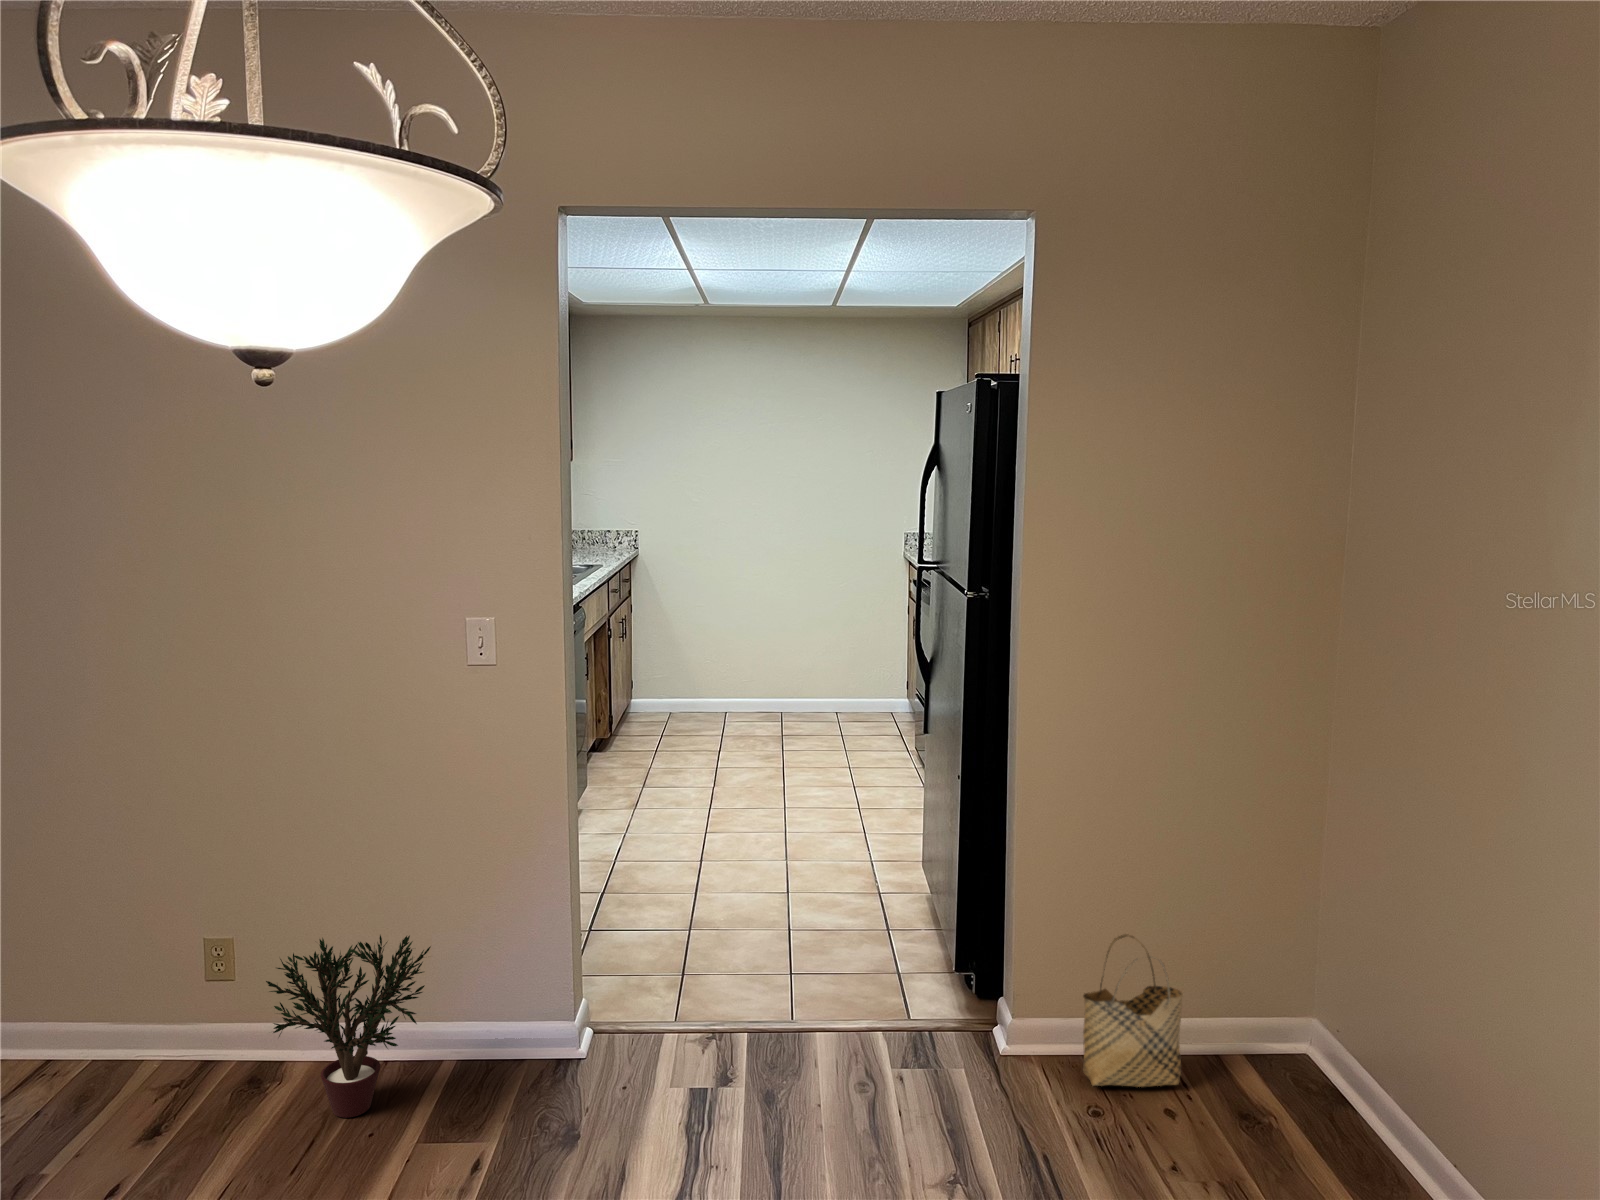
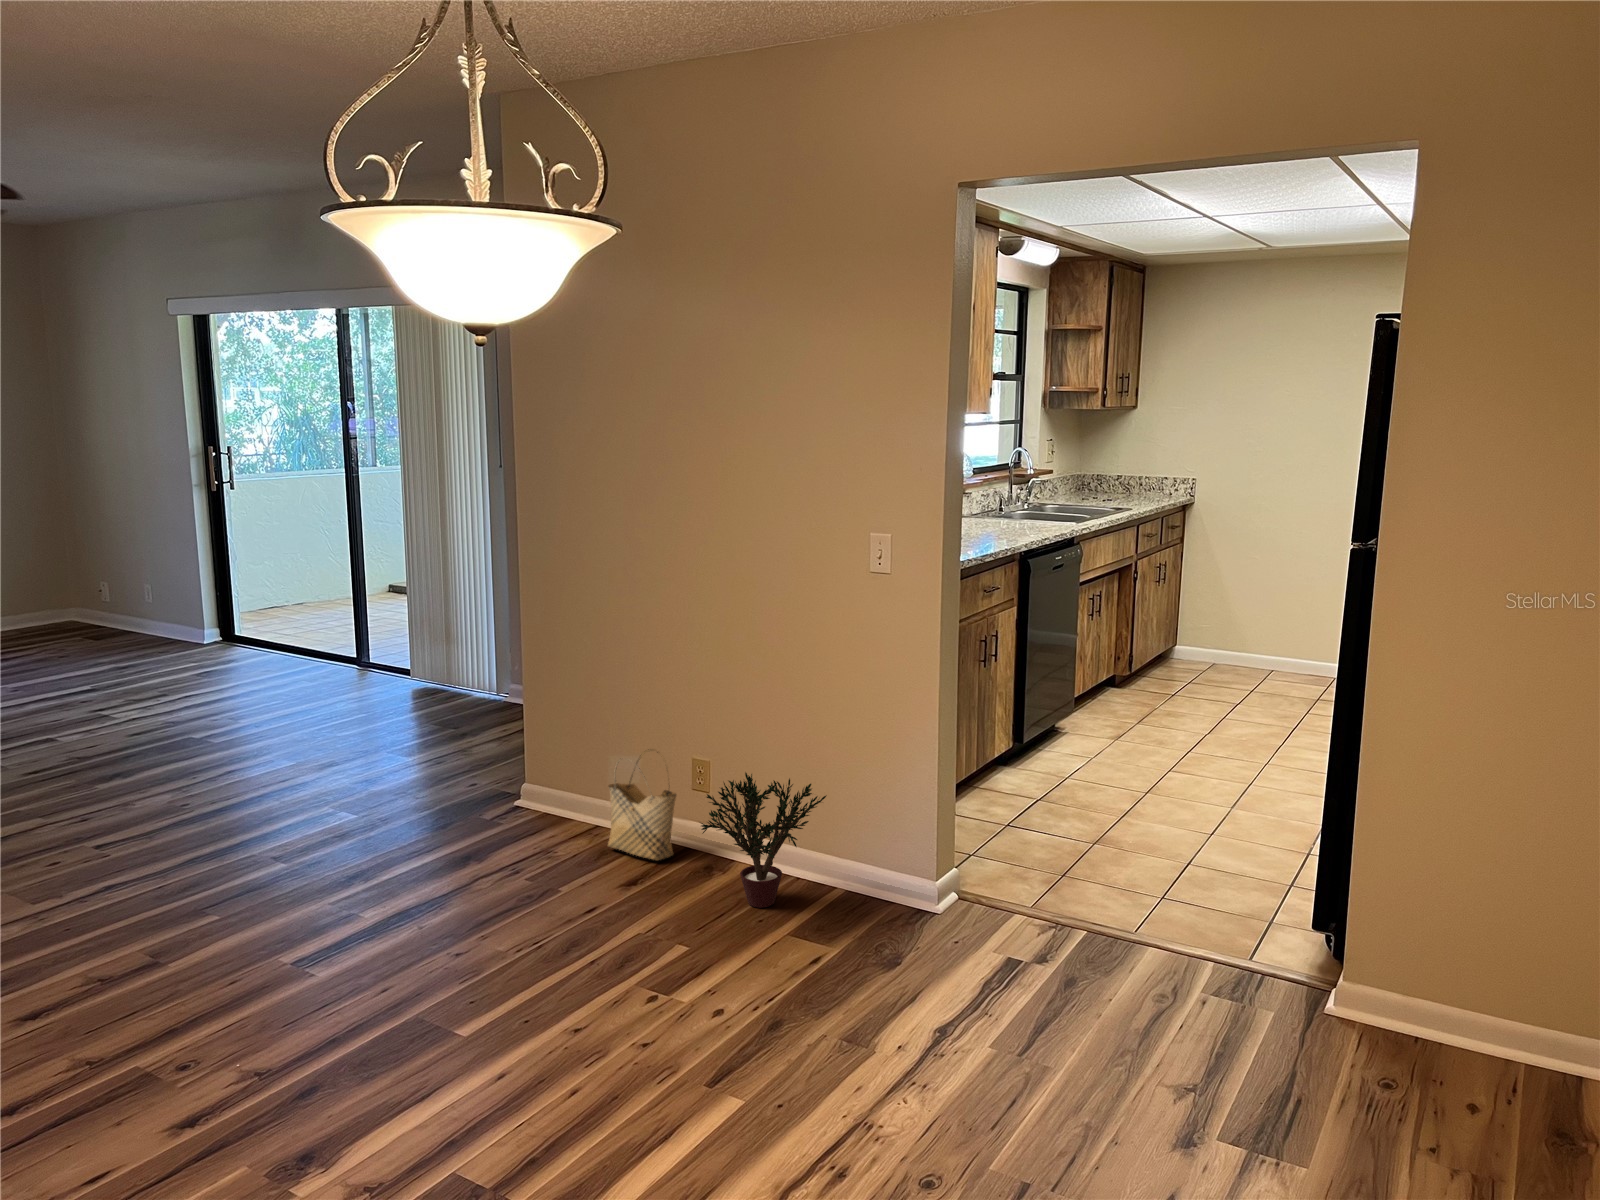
woven basket: present [1083,934,1183,1087] -> present [608,749,676,860]

